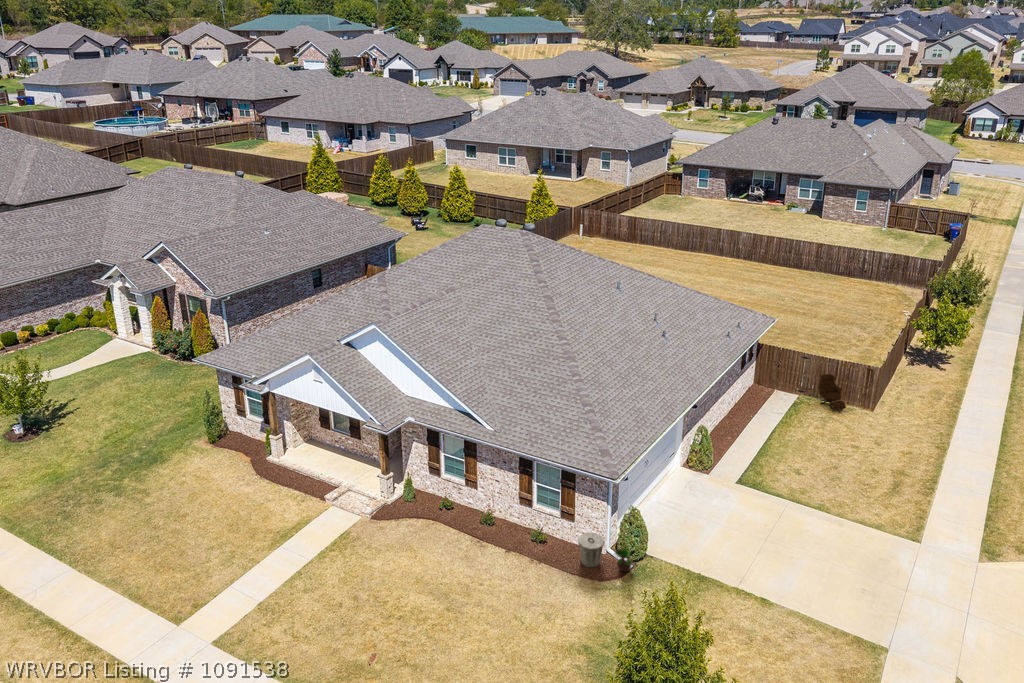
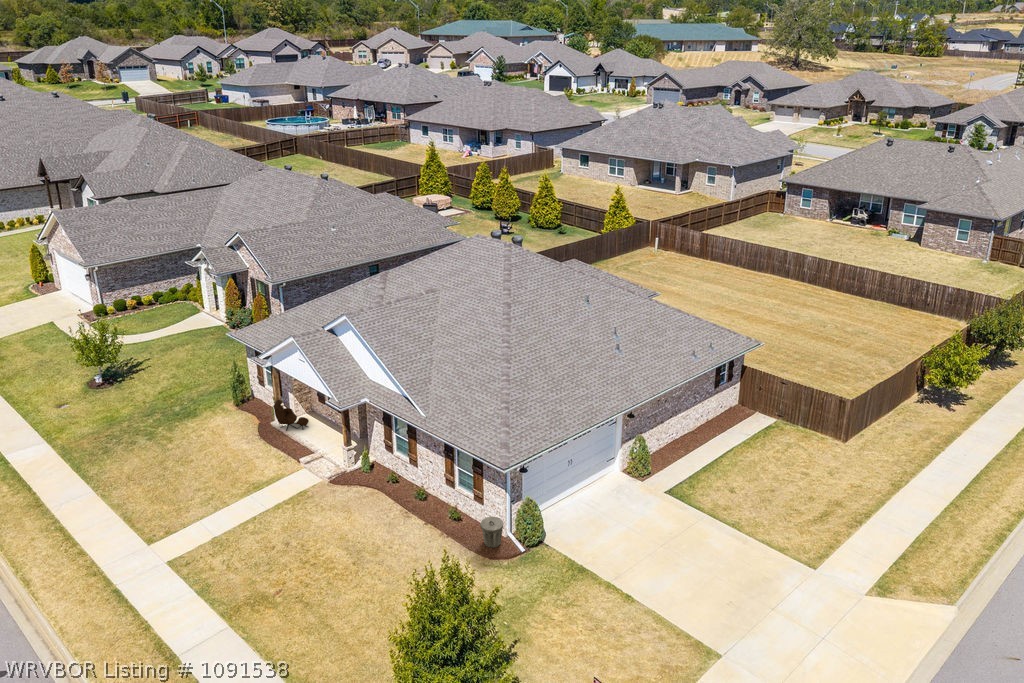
lounge chair: present [818,374,846,412] -> present [274,400,309,431]
potted tree: present [615,547,632,571] -> none [505,530,524,555]

